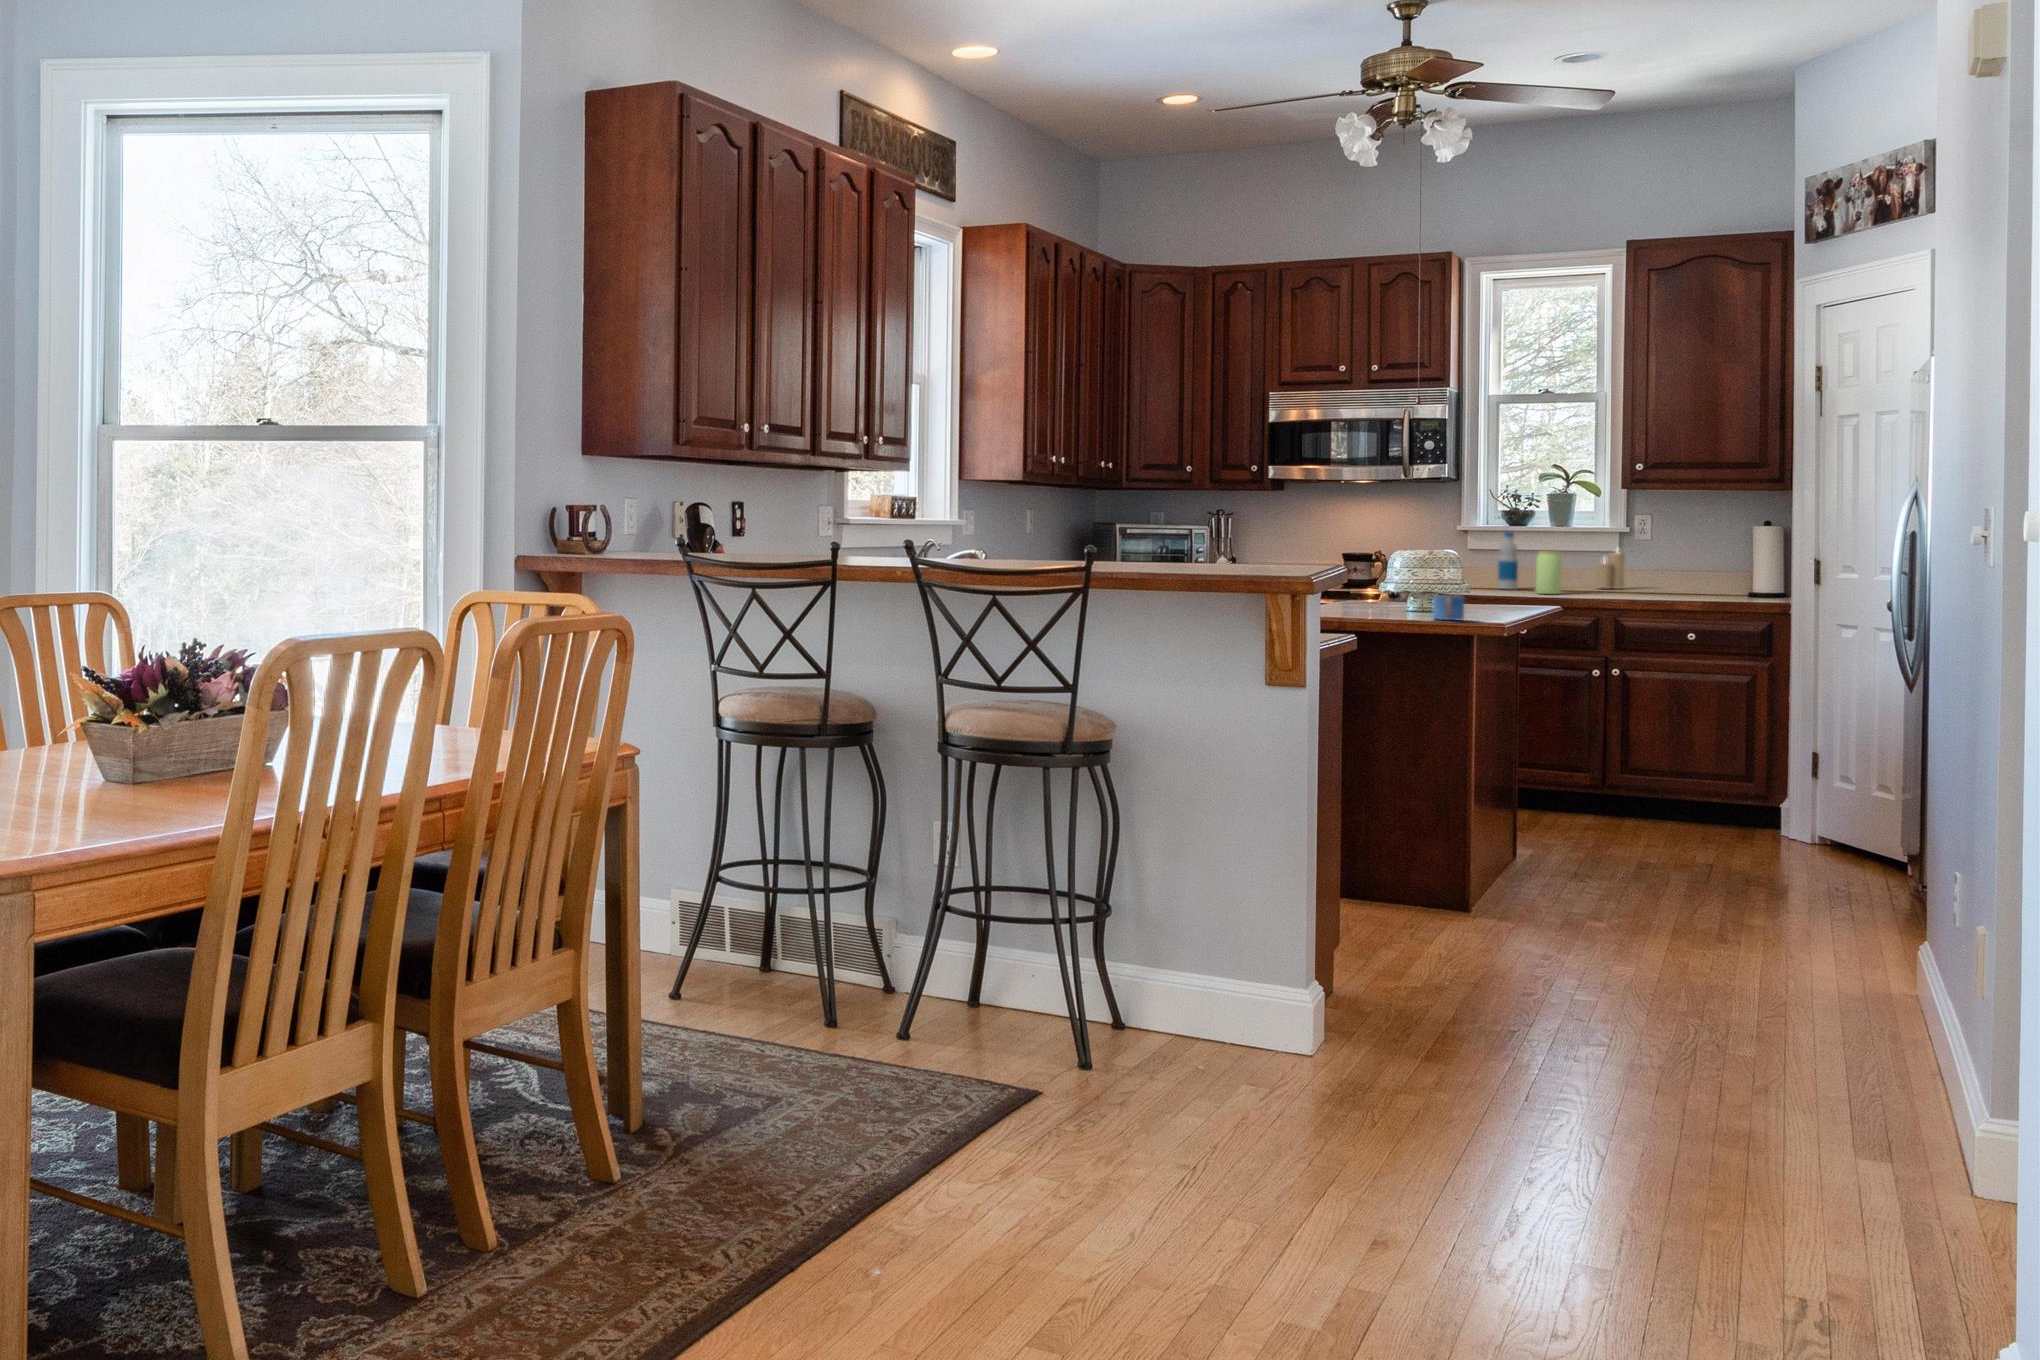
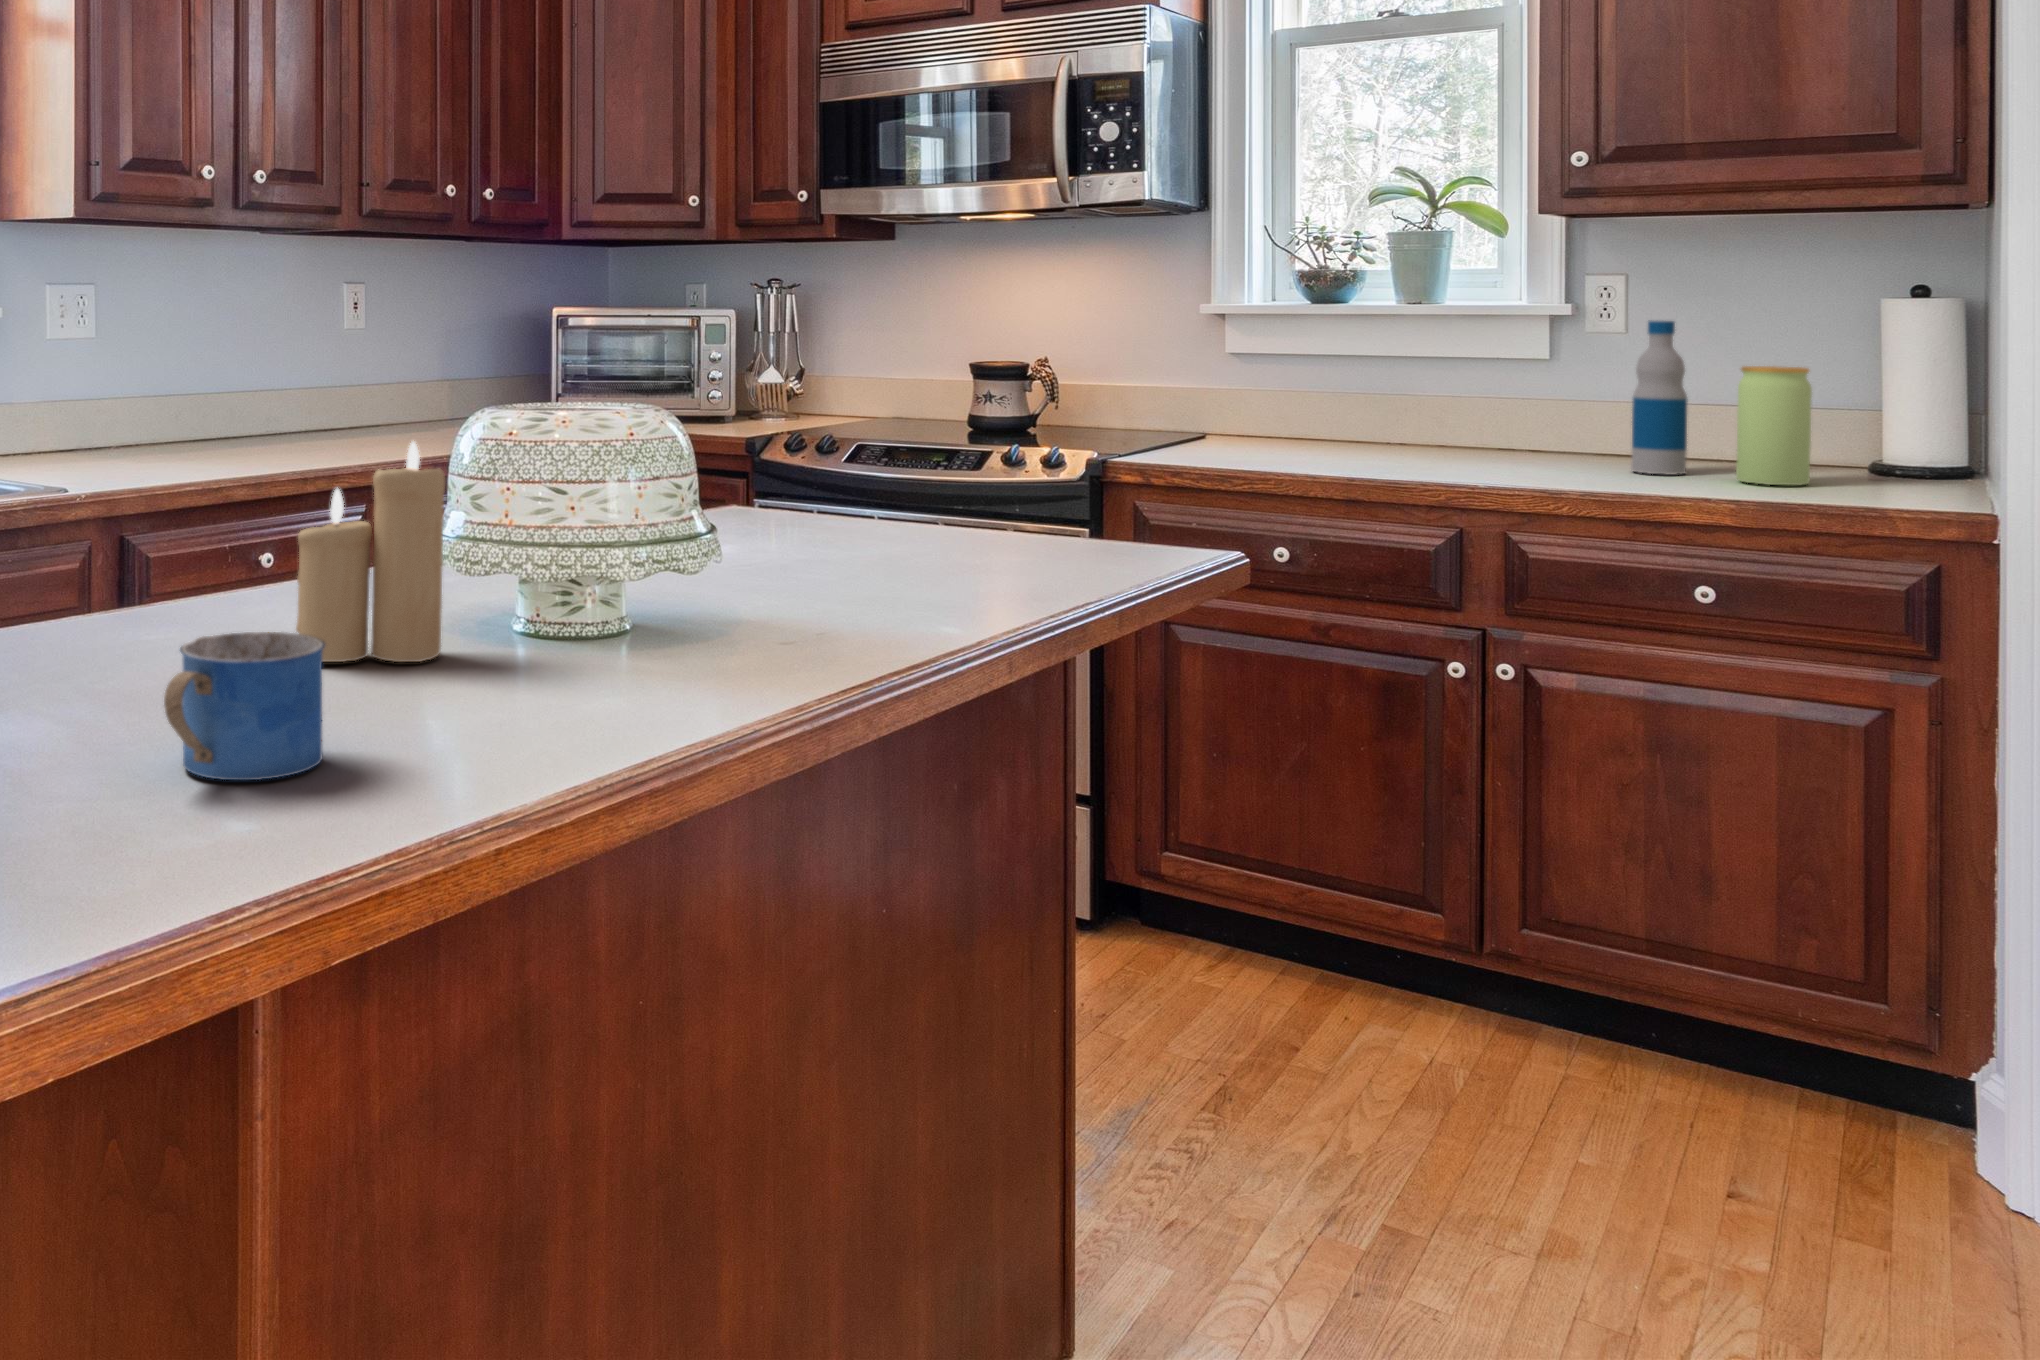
bottle: present [1498,531,1518,589] -> present [1631,321,1688,475]
candle: present [1595,550,1625,589] -> present [296,442,446,662]
jar: present [1536,551,1562,594] -> present [1736,366,1812,485]

